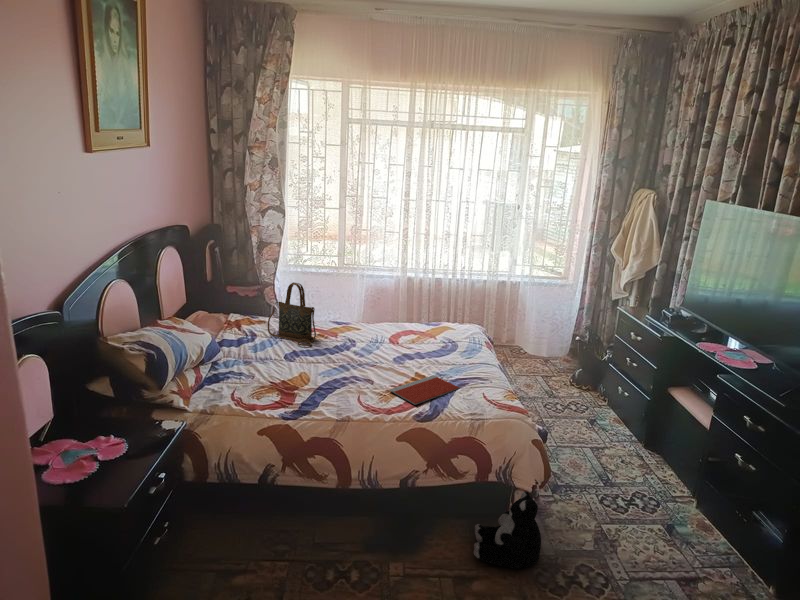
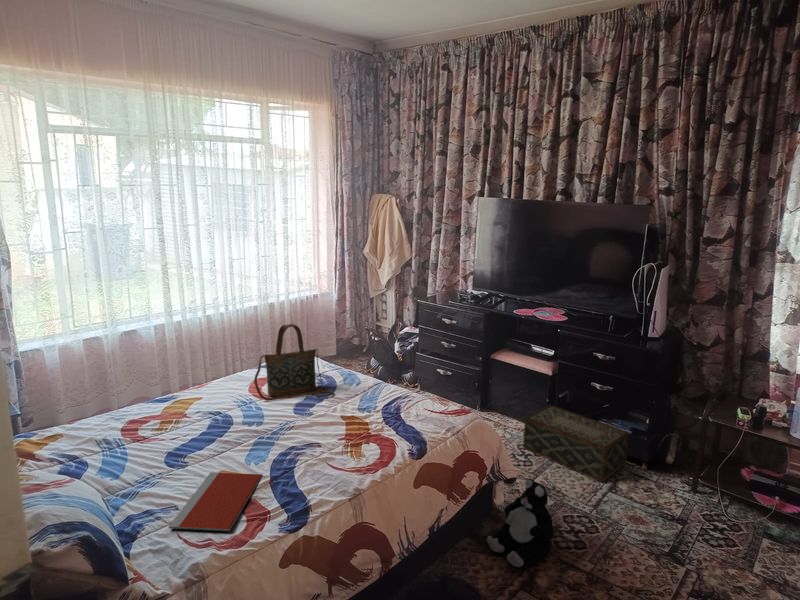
handbag: present [268,282,316,346] -> present [254,324,332,400]
notebook: present [390,375,459,405] -> present [169,472,262,531]
woven basket: none [639,462,757,571] -> present [523,405,629,482]

